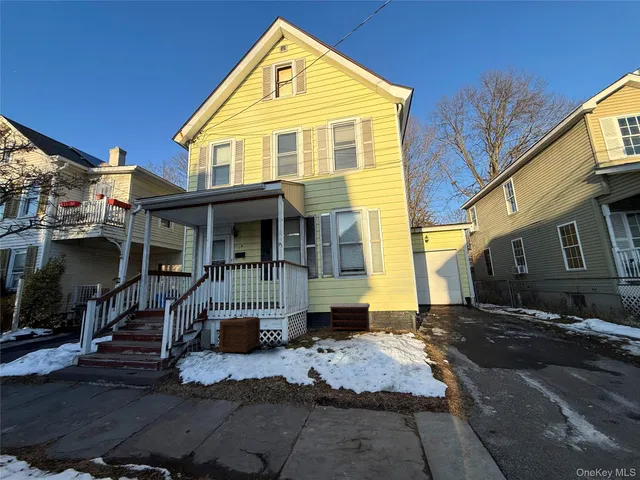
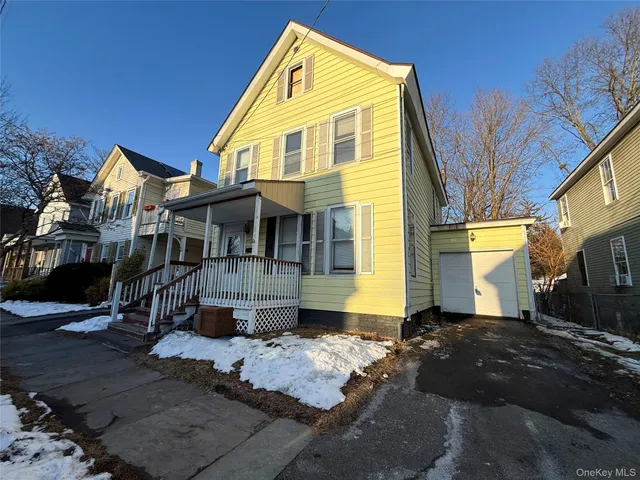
bench: present [329,303,370,332] -> none [313,301,356,333]

